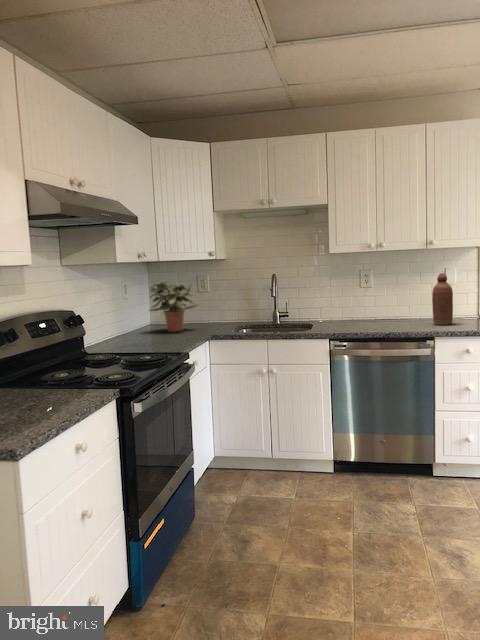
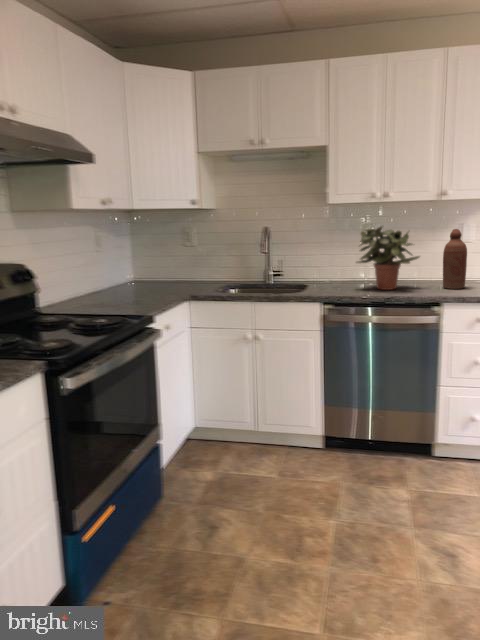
potted plant: present [149,281,198,332] -> present [356,226,420,290]

